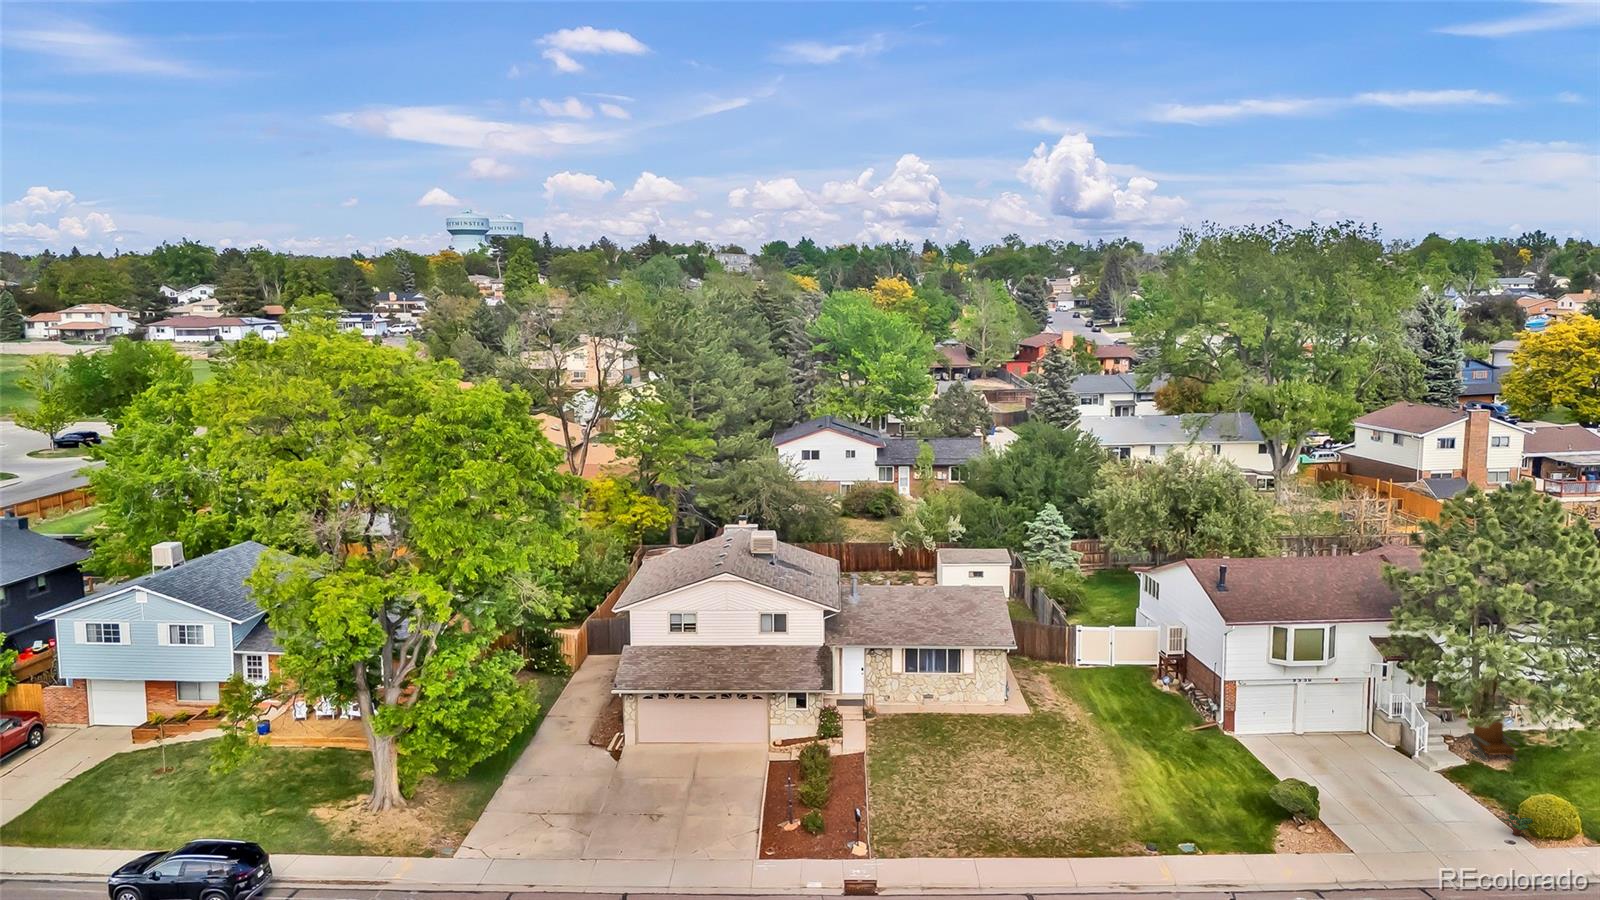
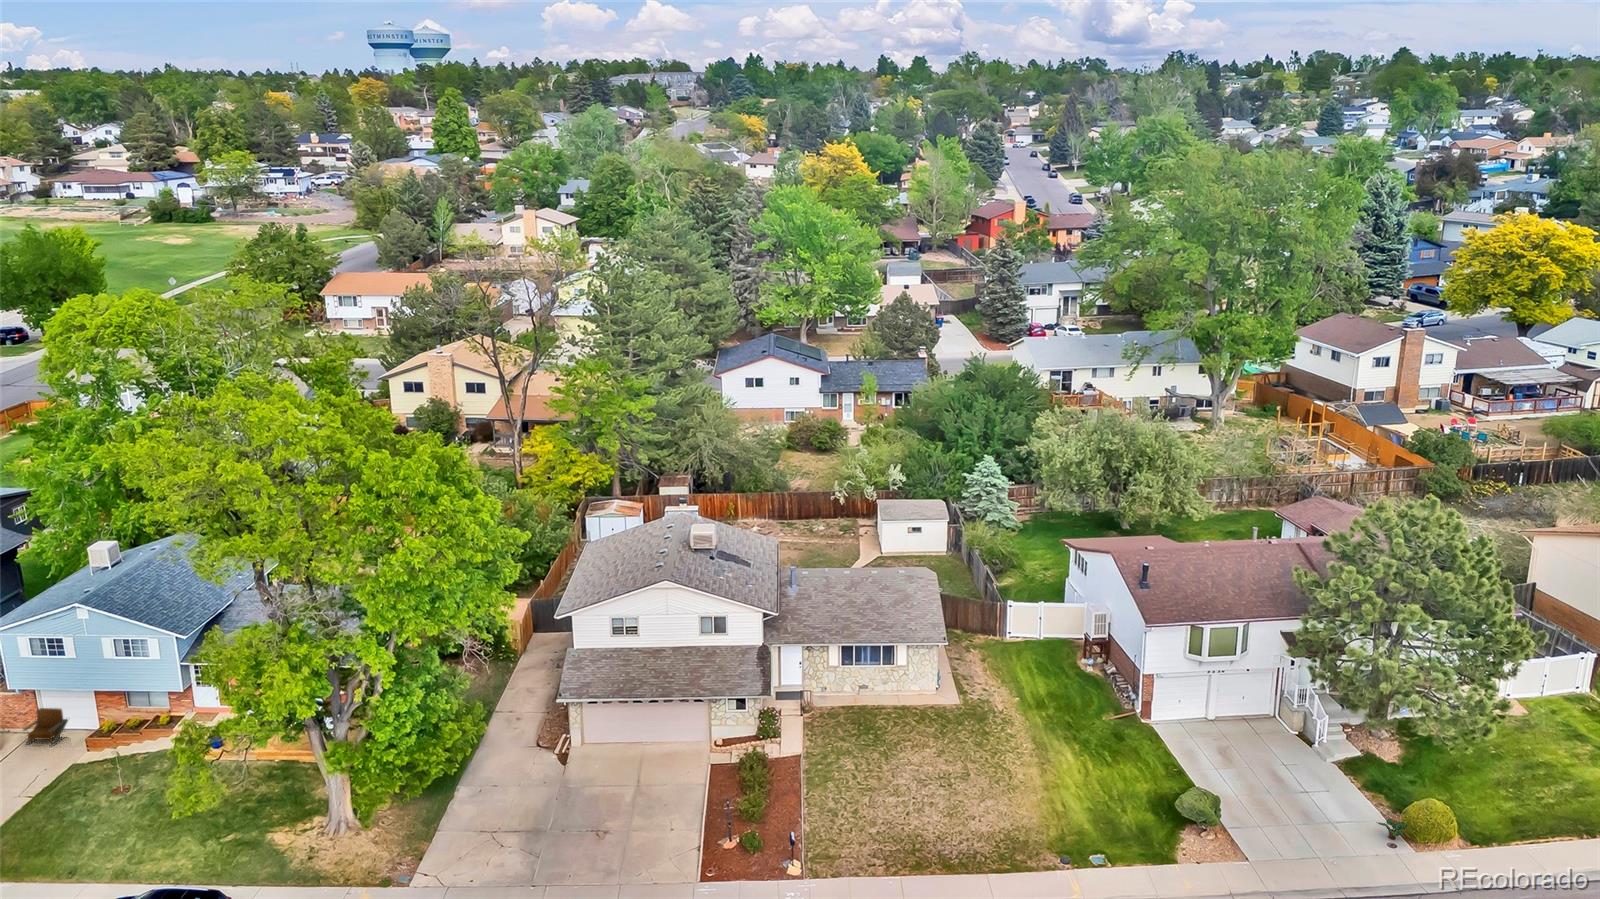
lounge chair: present [1468,721,1519,761] -> present [23,708,68,745]

